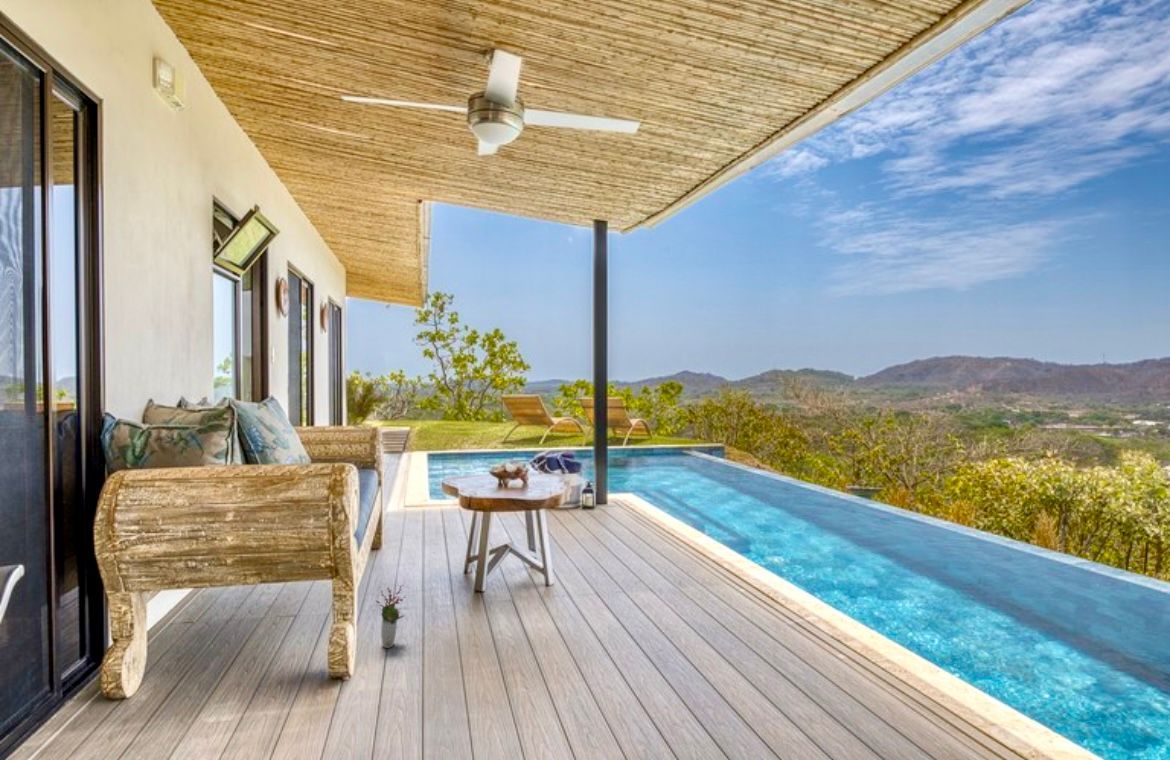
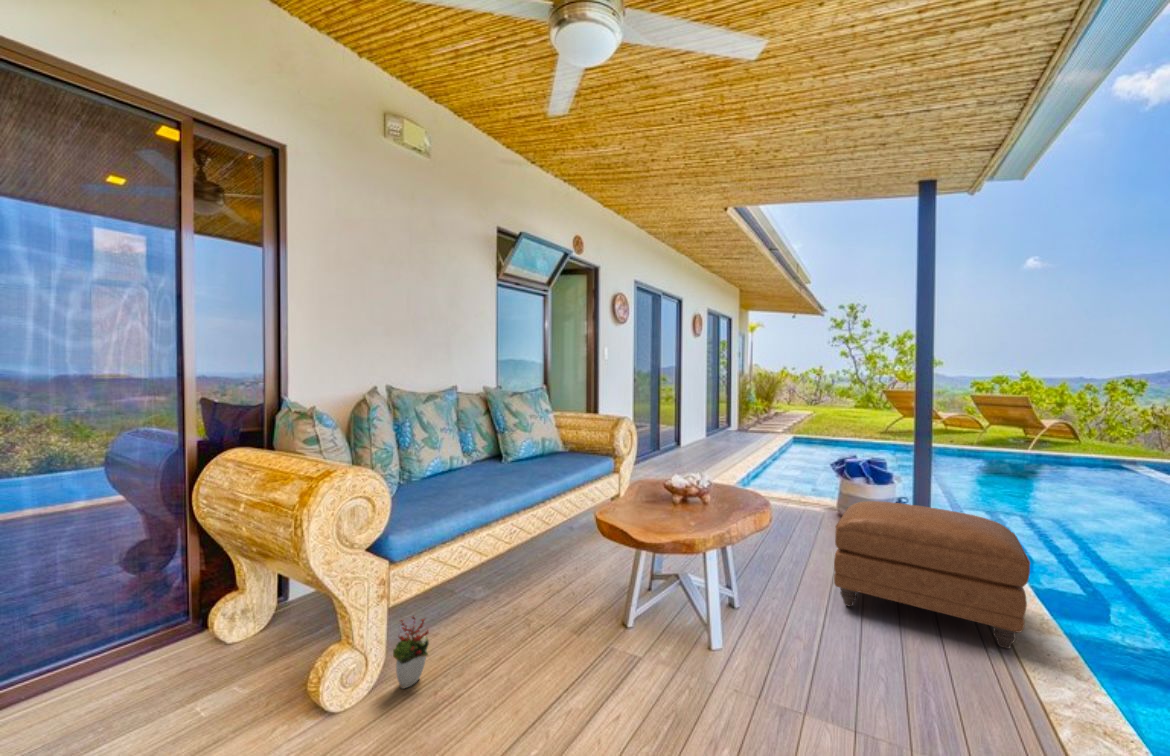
ottoman: none [584,470,701,549] -> present [834,501,1030,649]

